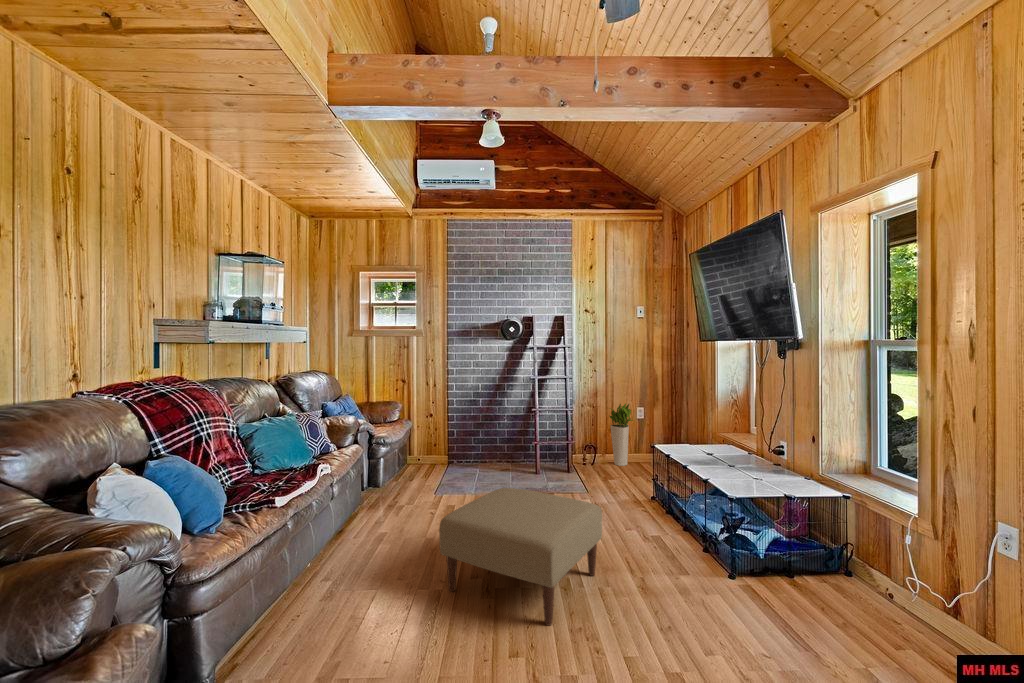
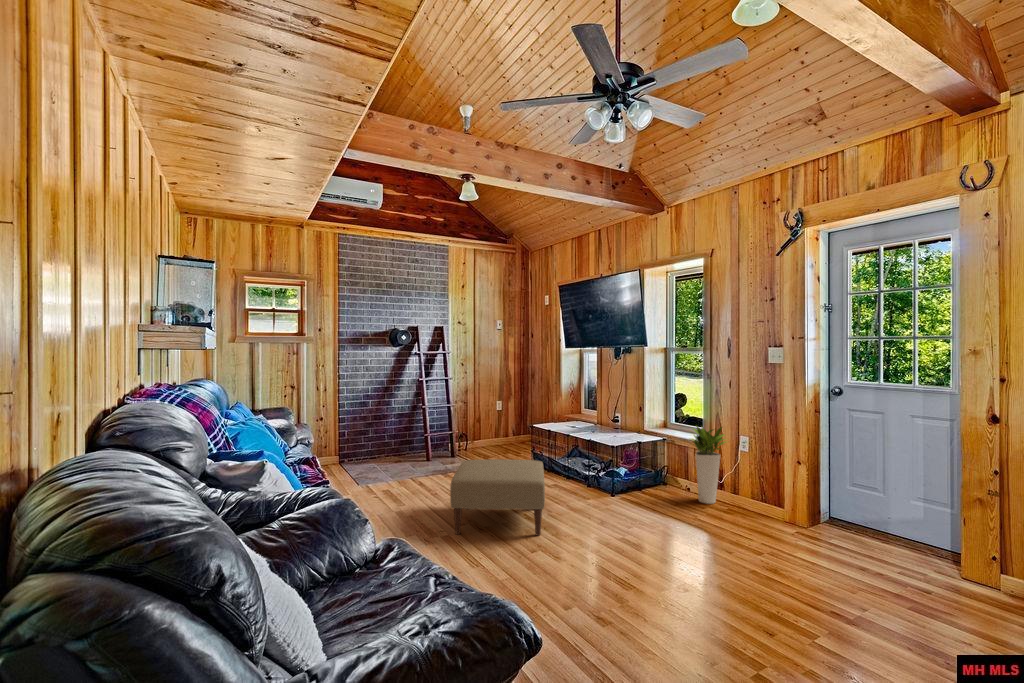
planter: present [609,404,633,466] -> present [692,426,726,504]

